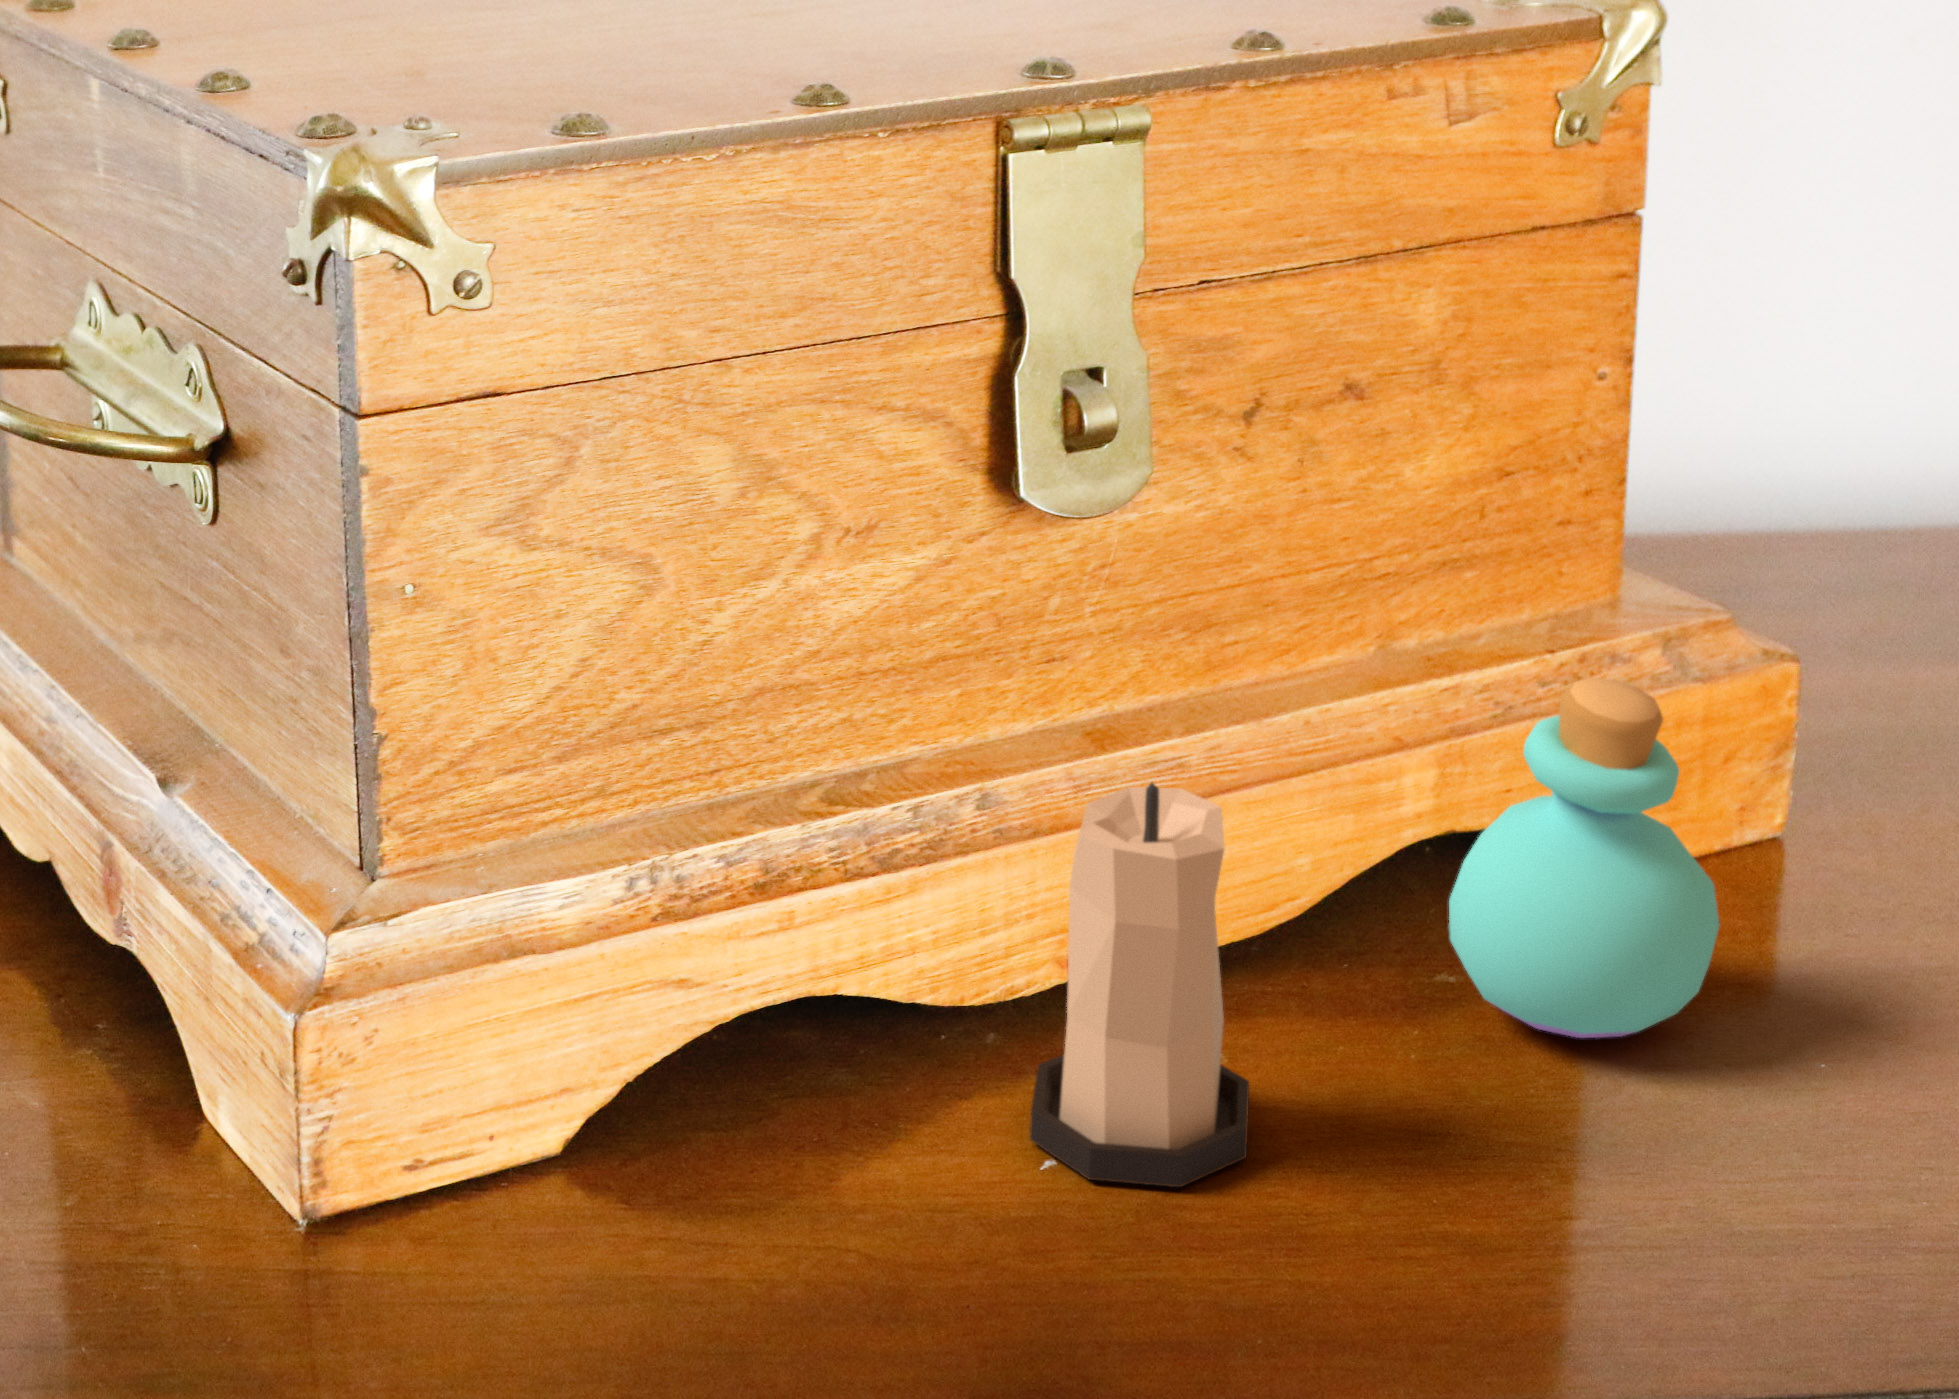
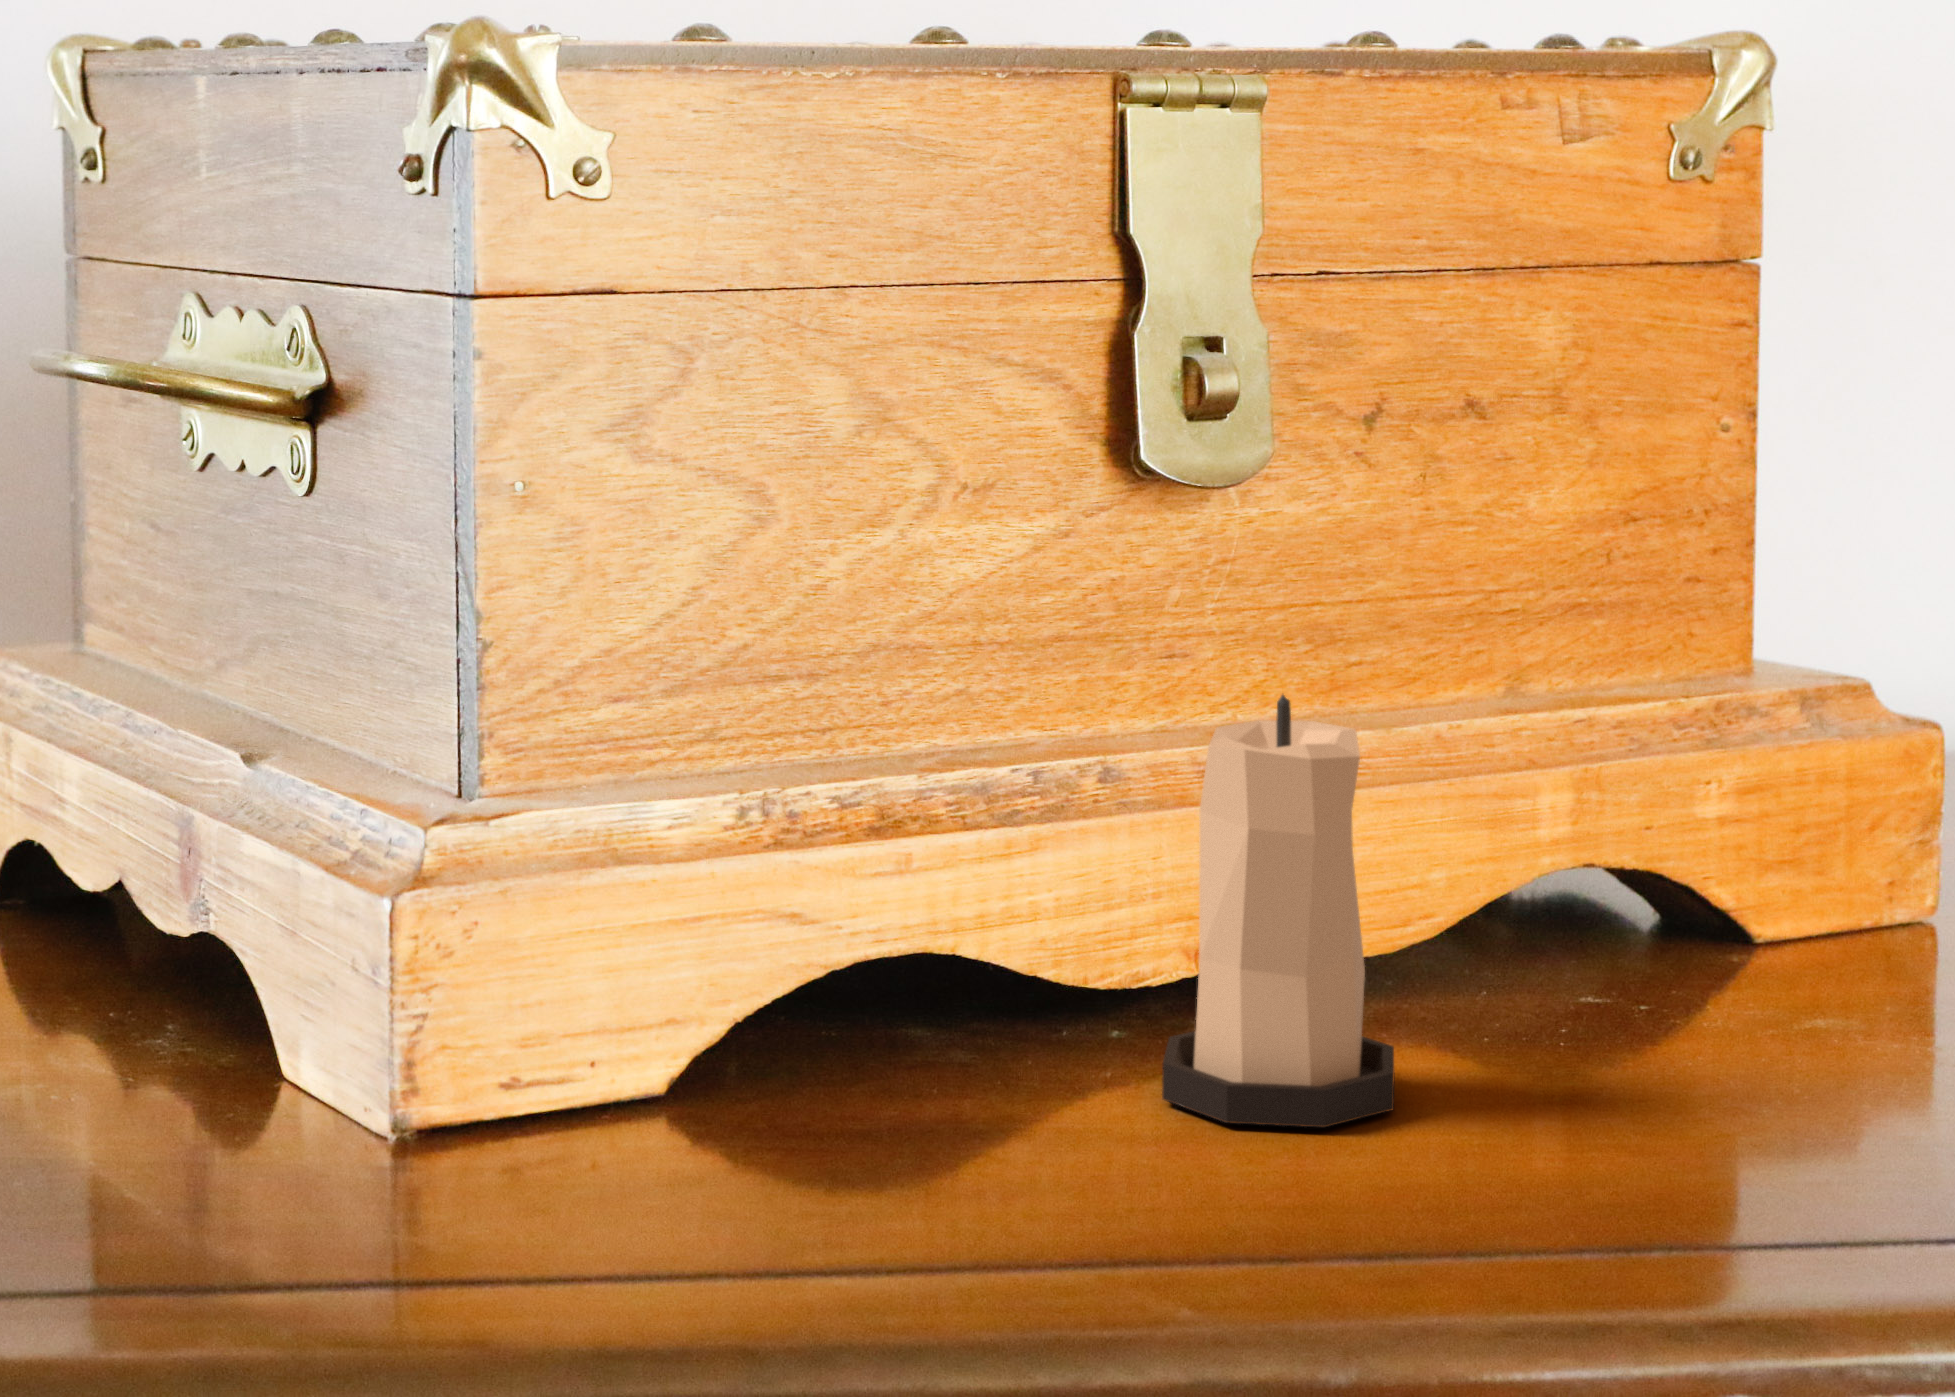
perfume bottle: present [1449,678,1719,1038] -> none [1598,653,1884,1035]

